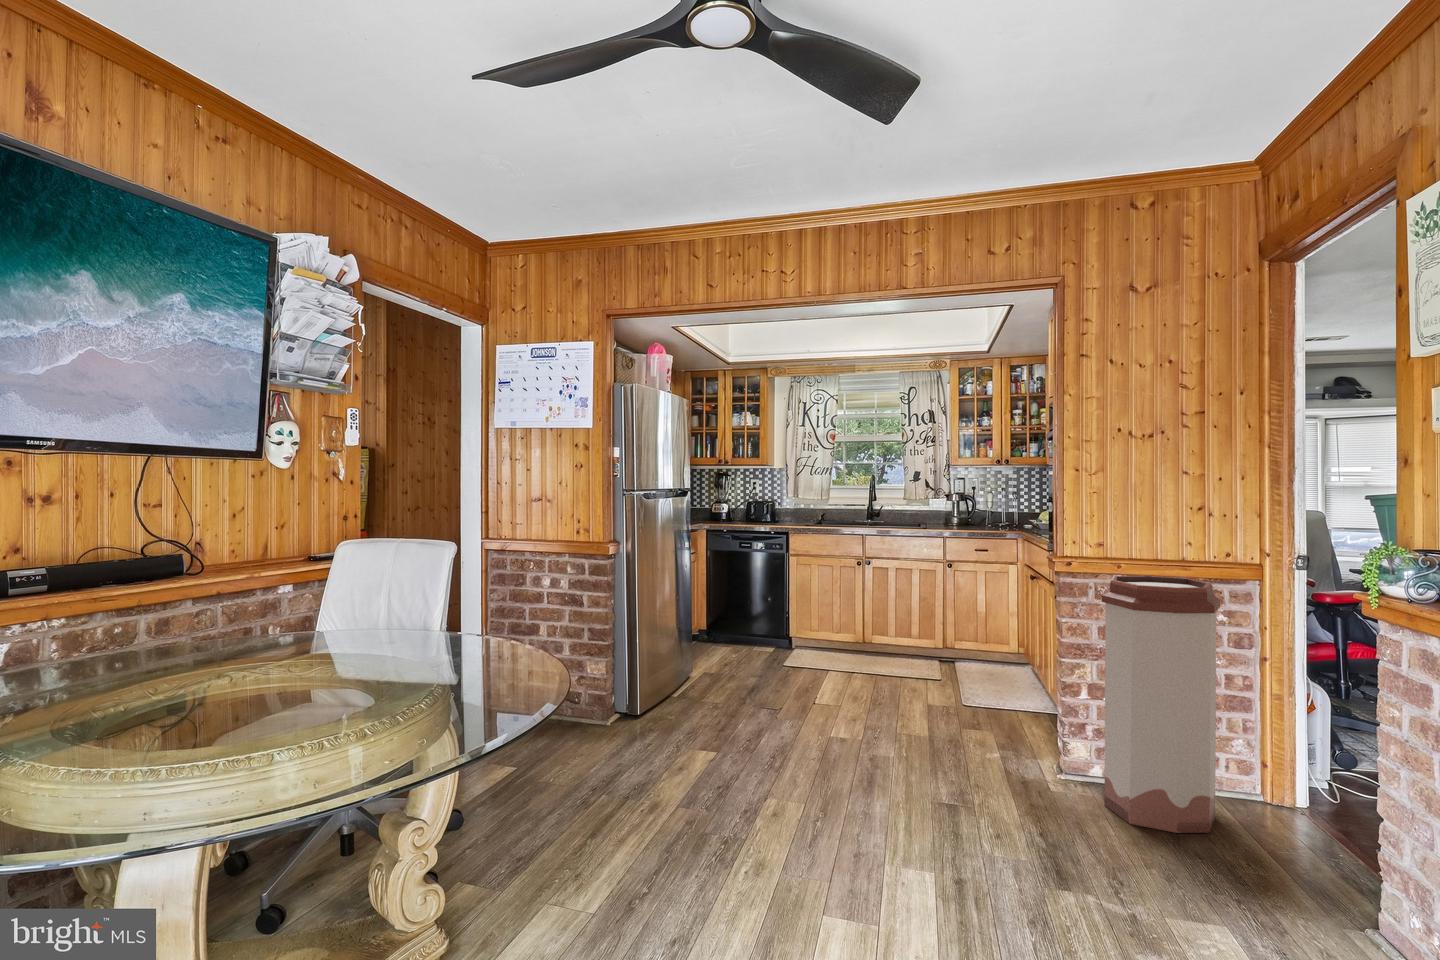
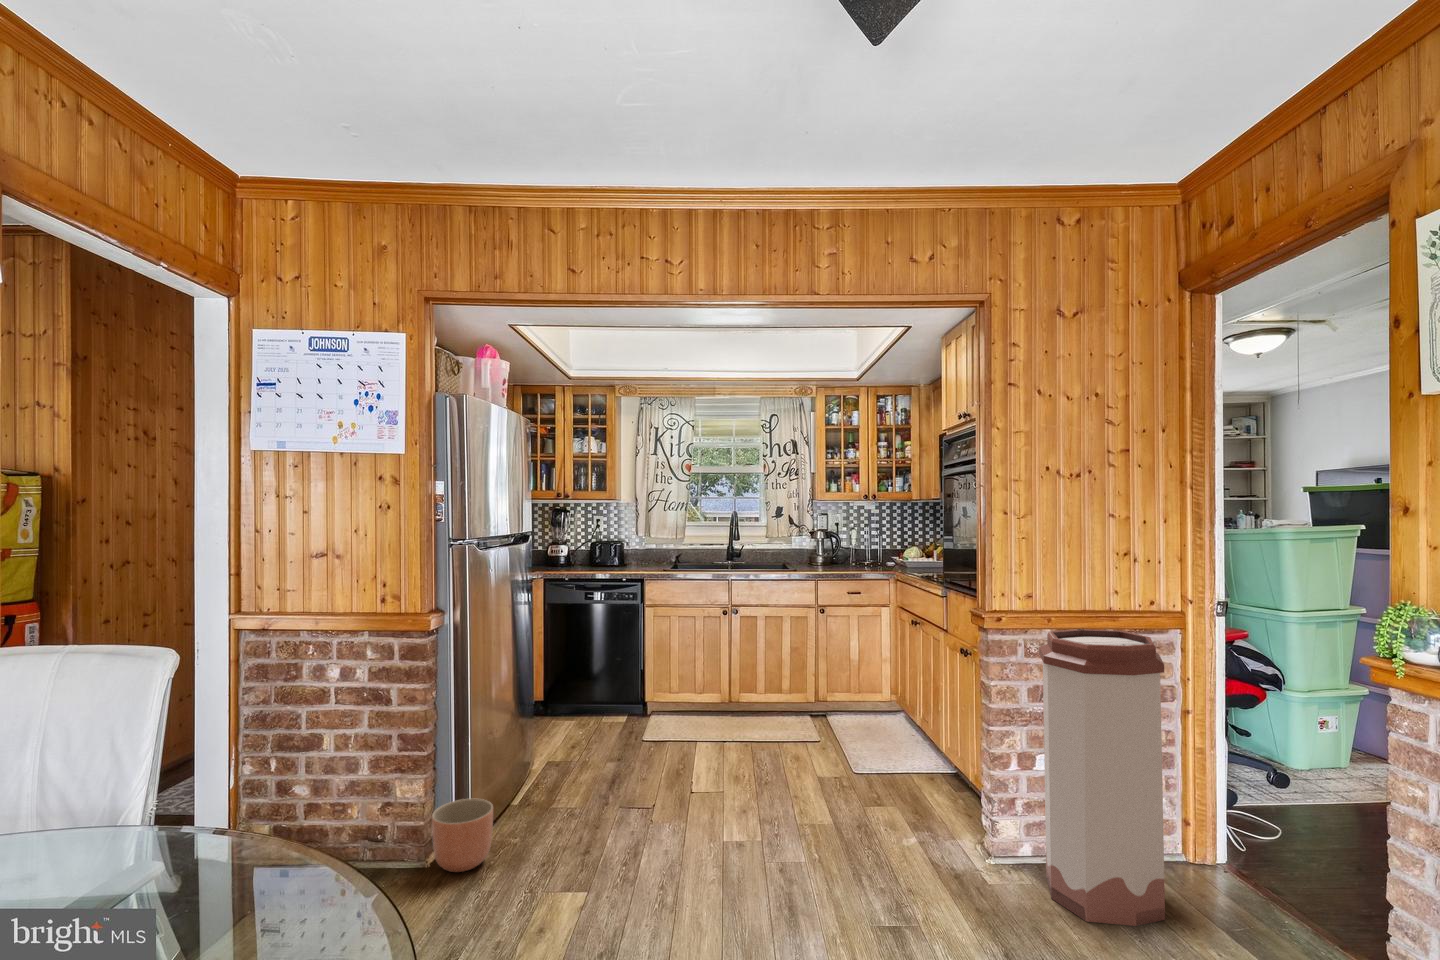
planter: none [611,683,654,732] -> present [432,799,493,872]

